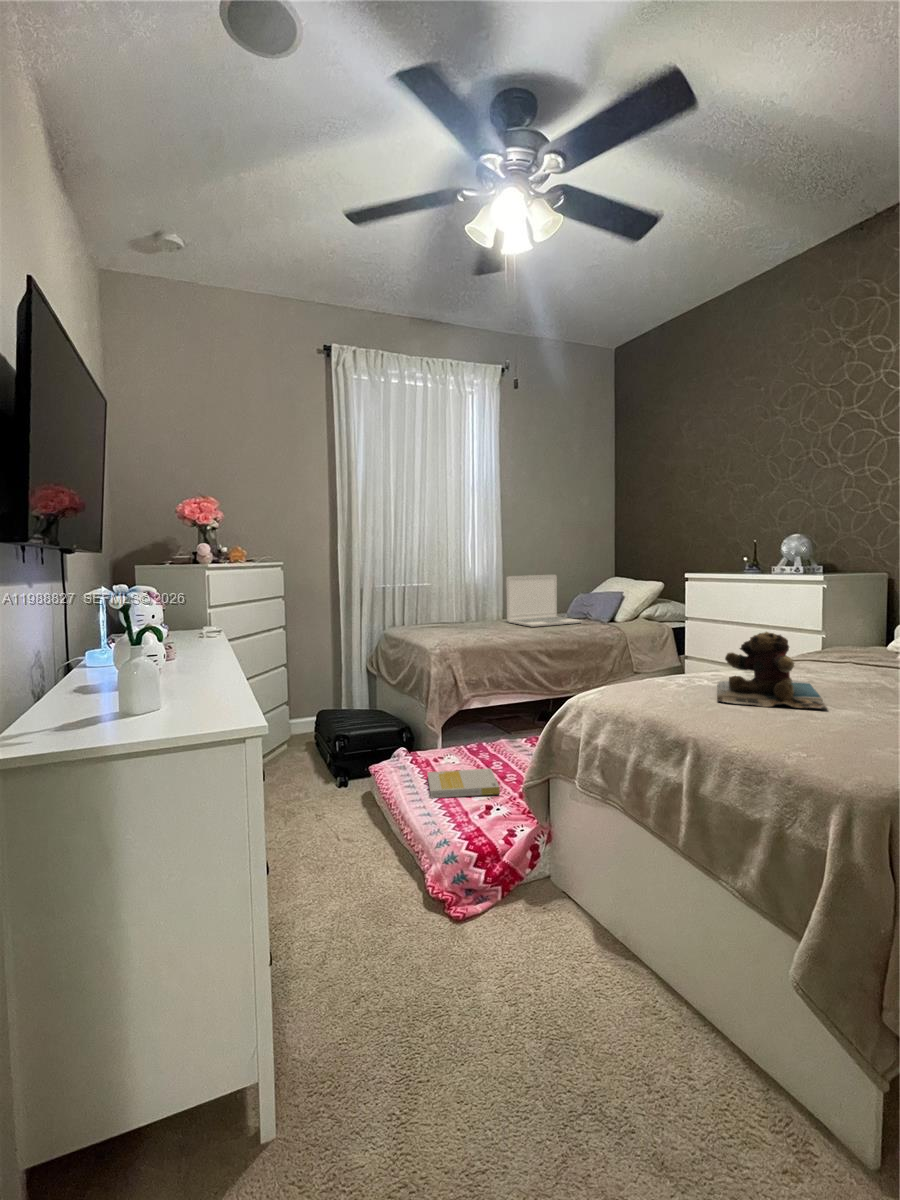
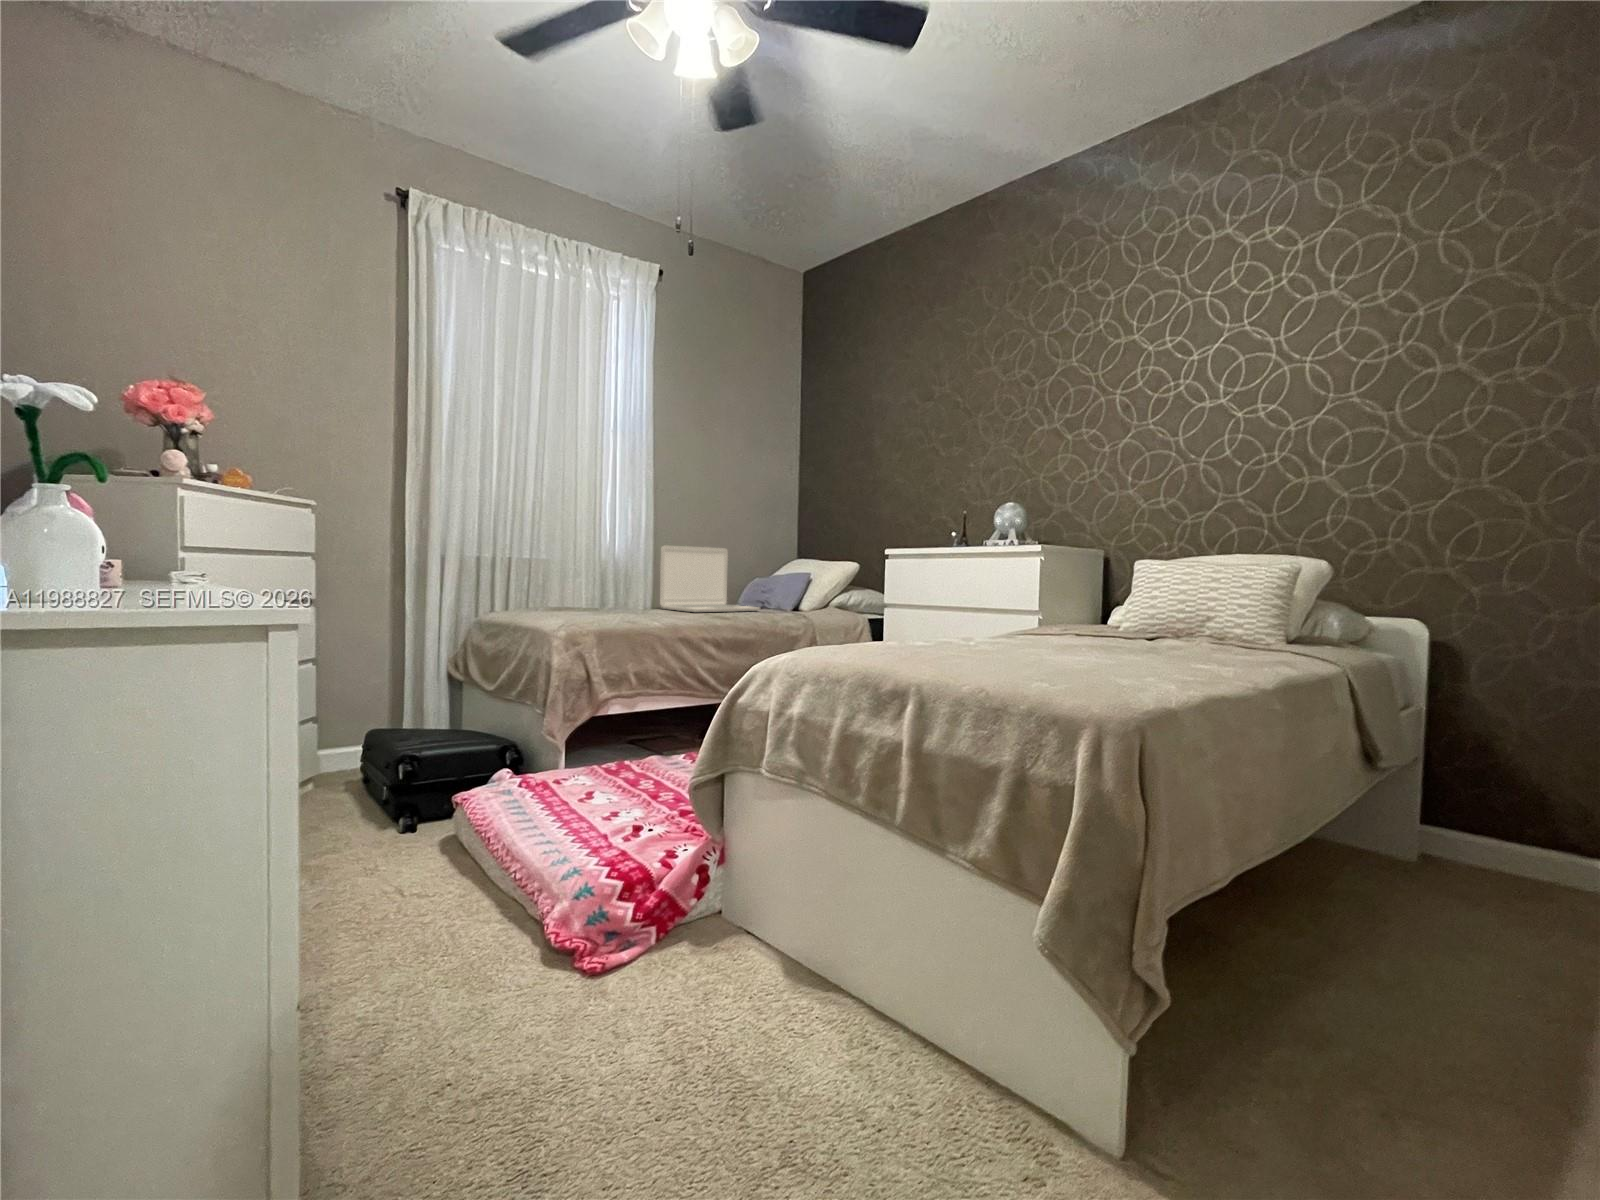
teddy bear: present [717,632,827,709] -> none [935,576,1058,658]
book: present [427,769,500,798] -> none [545,786,653,826]

